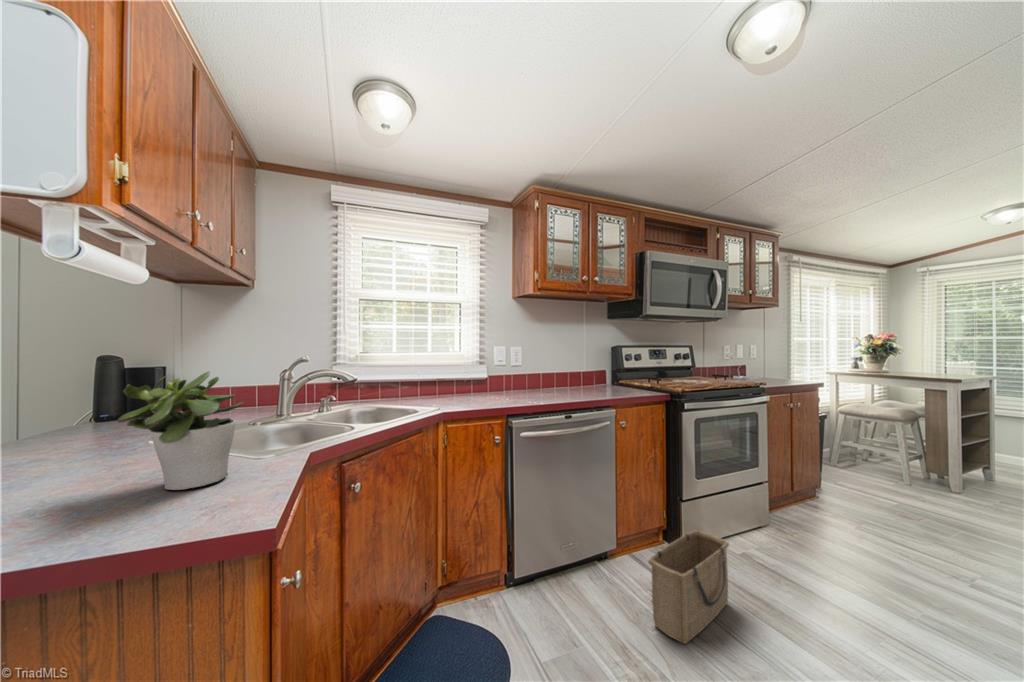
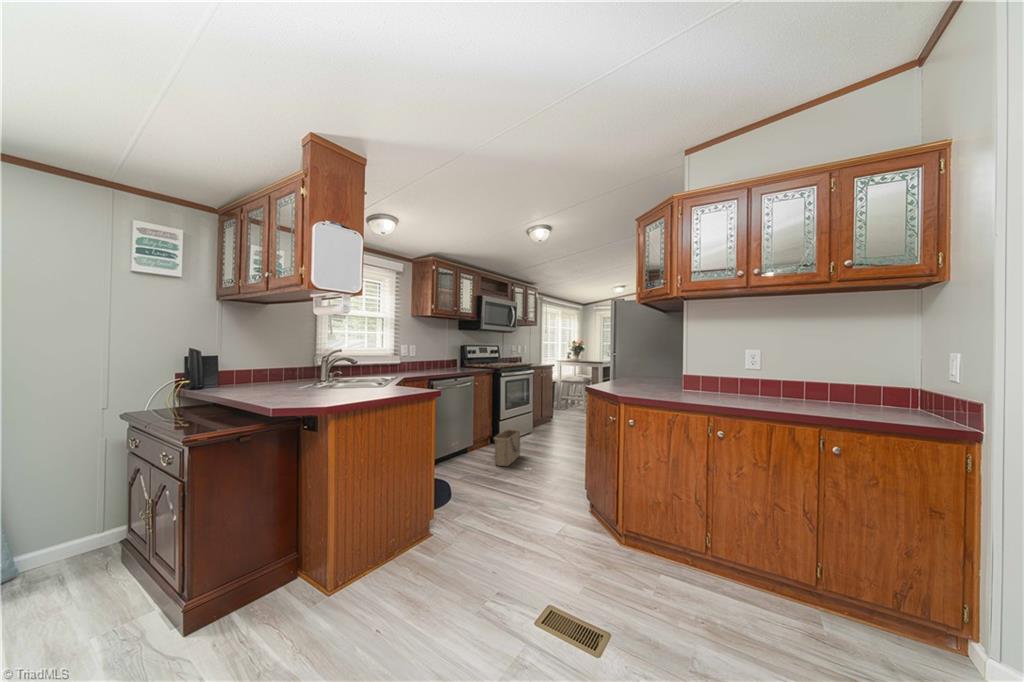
potted plant: present [118,372,243,490] -> none [353,355,396,396]

